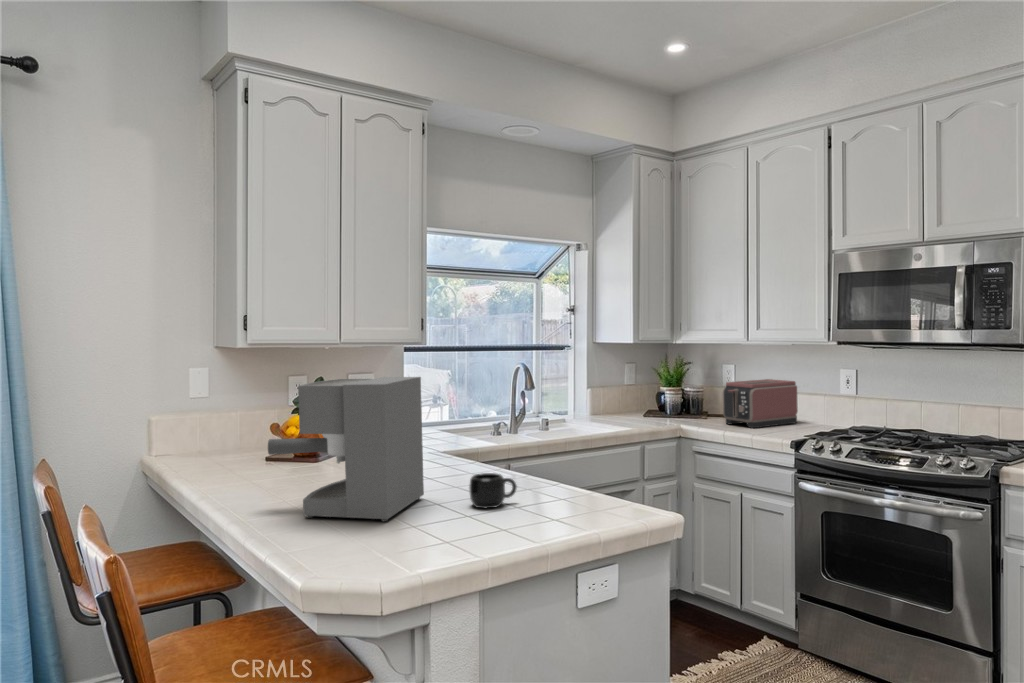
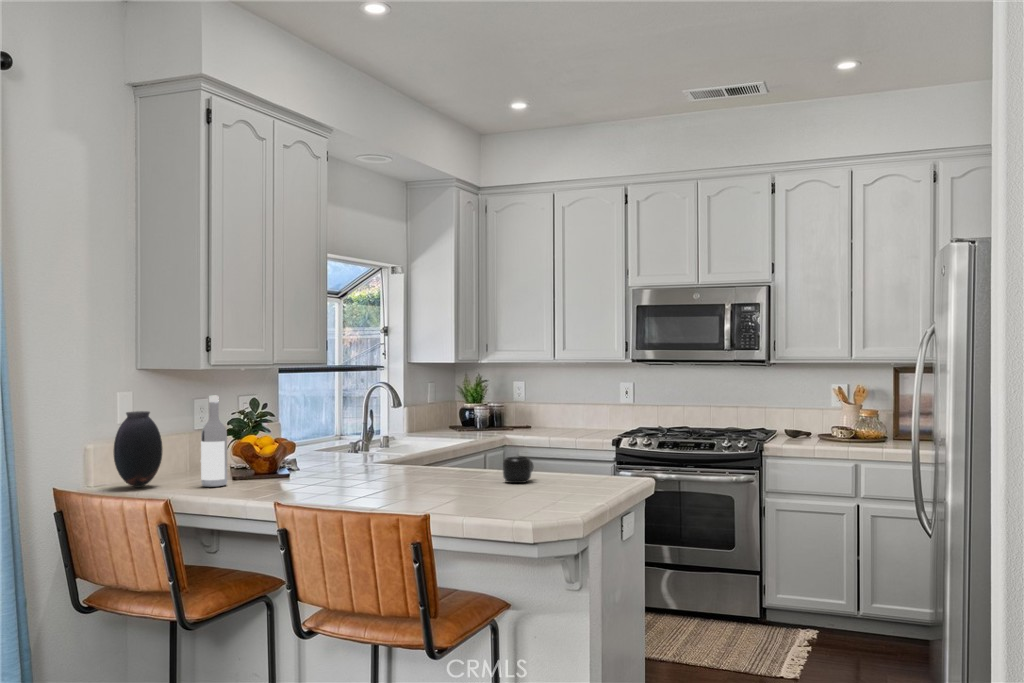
coffee maker: present [268,377,424,522] -> none [346,379,476,499]
toaster: present [723,379,798,428] -> none [540,393,594,434]
wine bottle: none [234,386,260,473] -> present [201,396,227,487]
vase: none [178,397,222,467] -> present [114,411,162,488]

